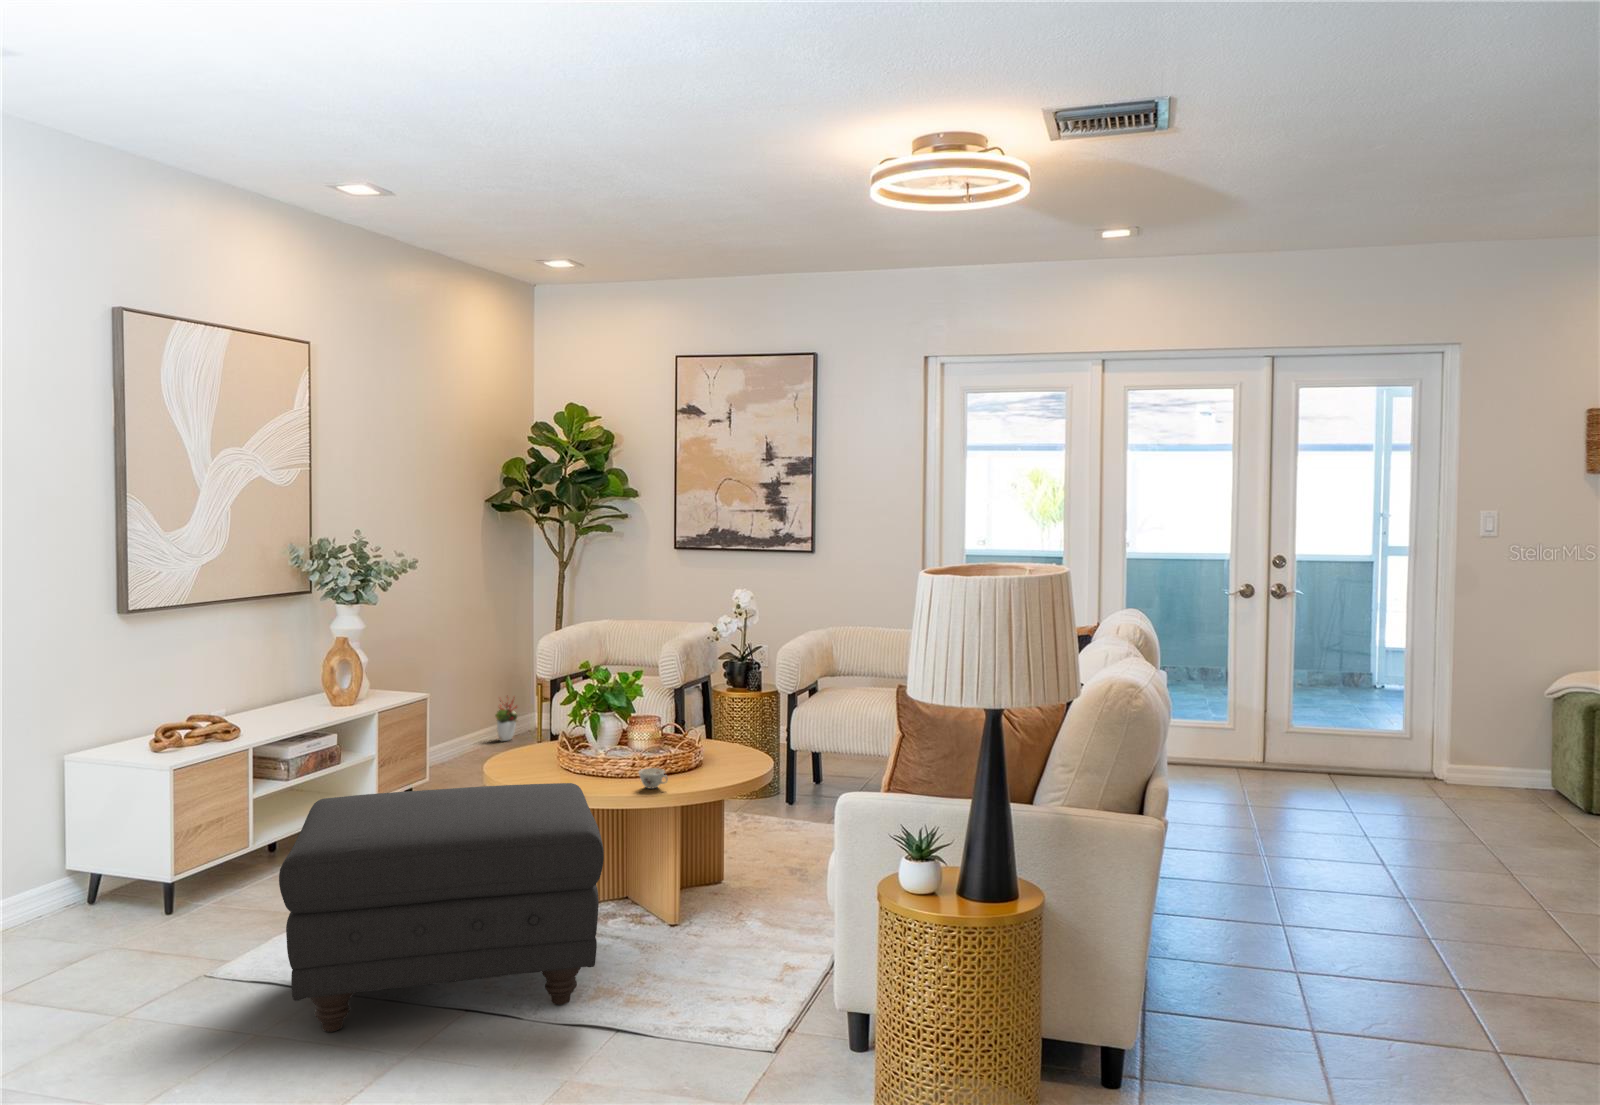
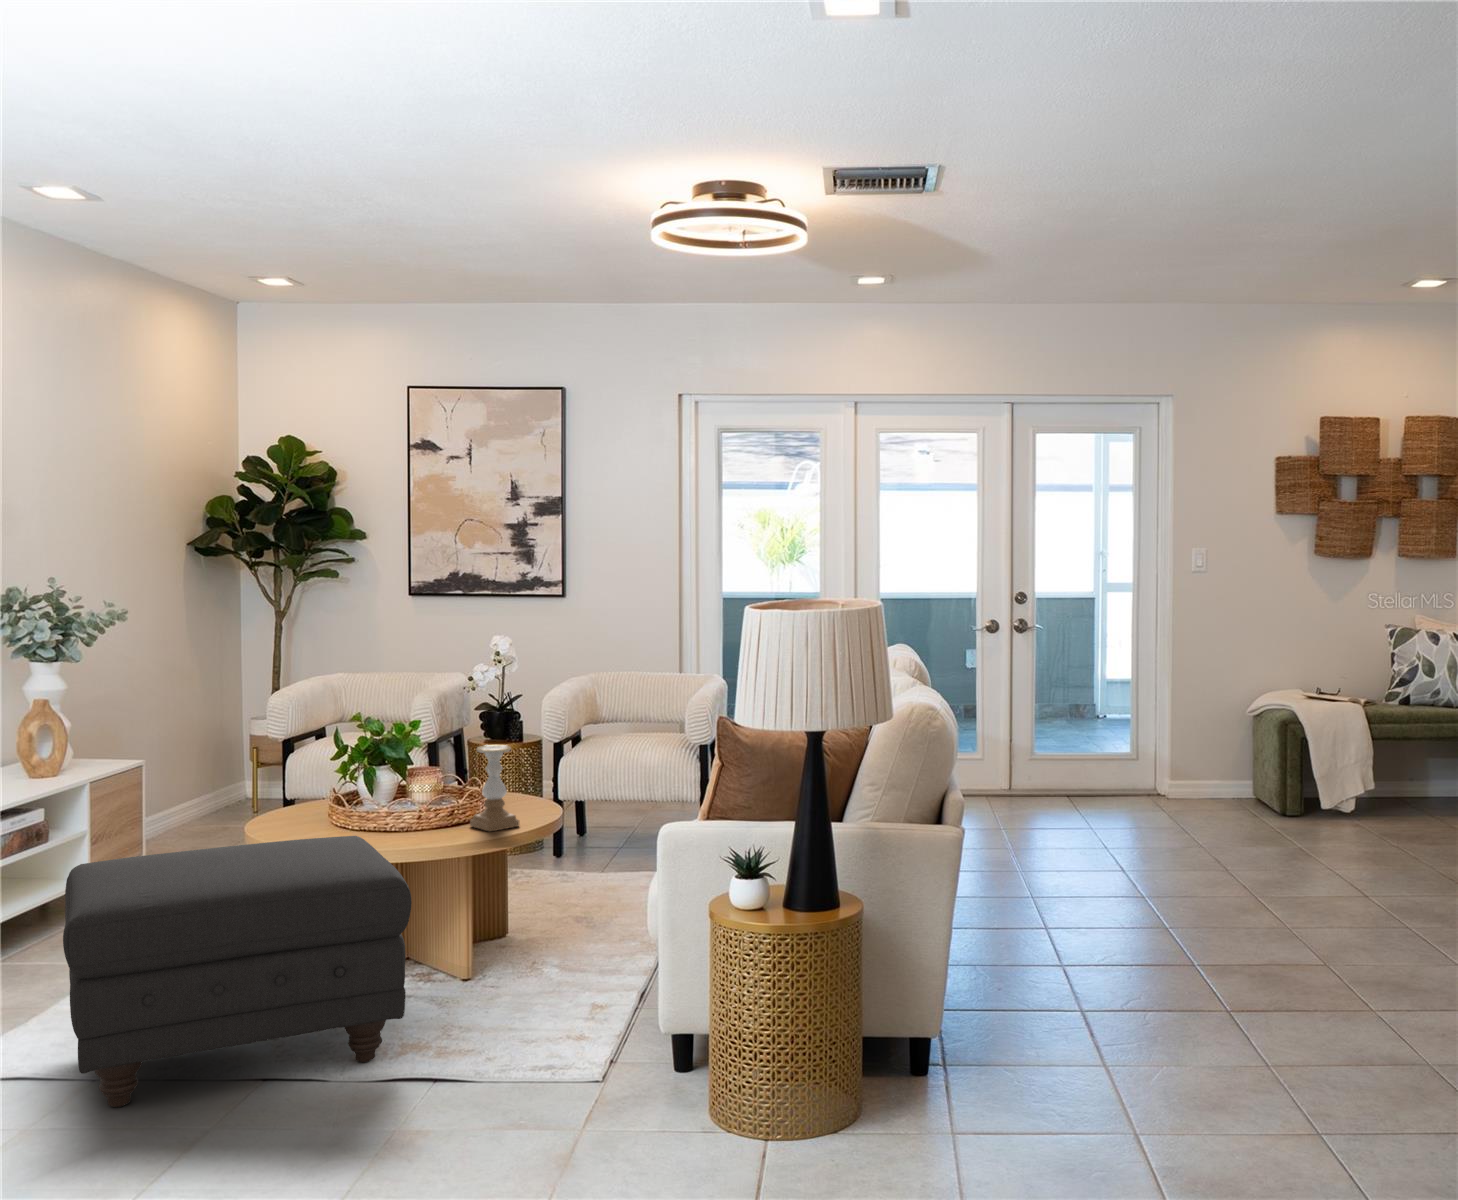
decorative plant: present [495,697,517,741] -> none [206,766,233,819]
candle holder: none [683,701,728,784] -> present [470,745,519,831]
teacup: present [639,768,668,789] -> none [426,817,459,838]

